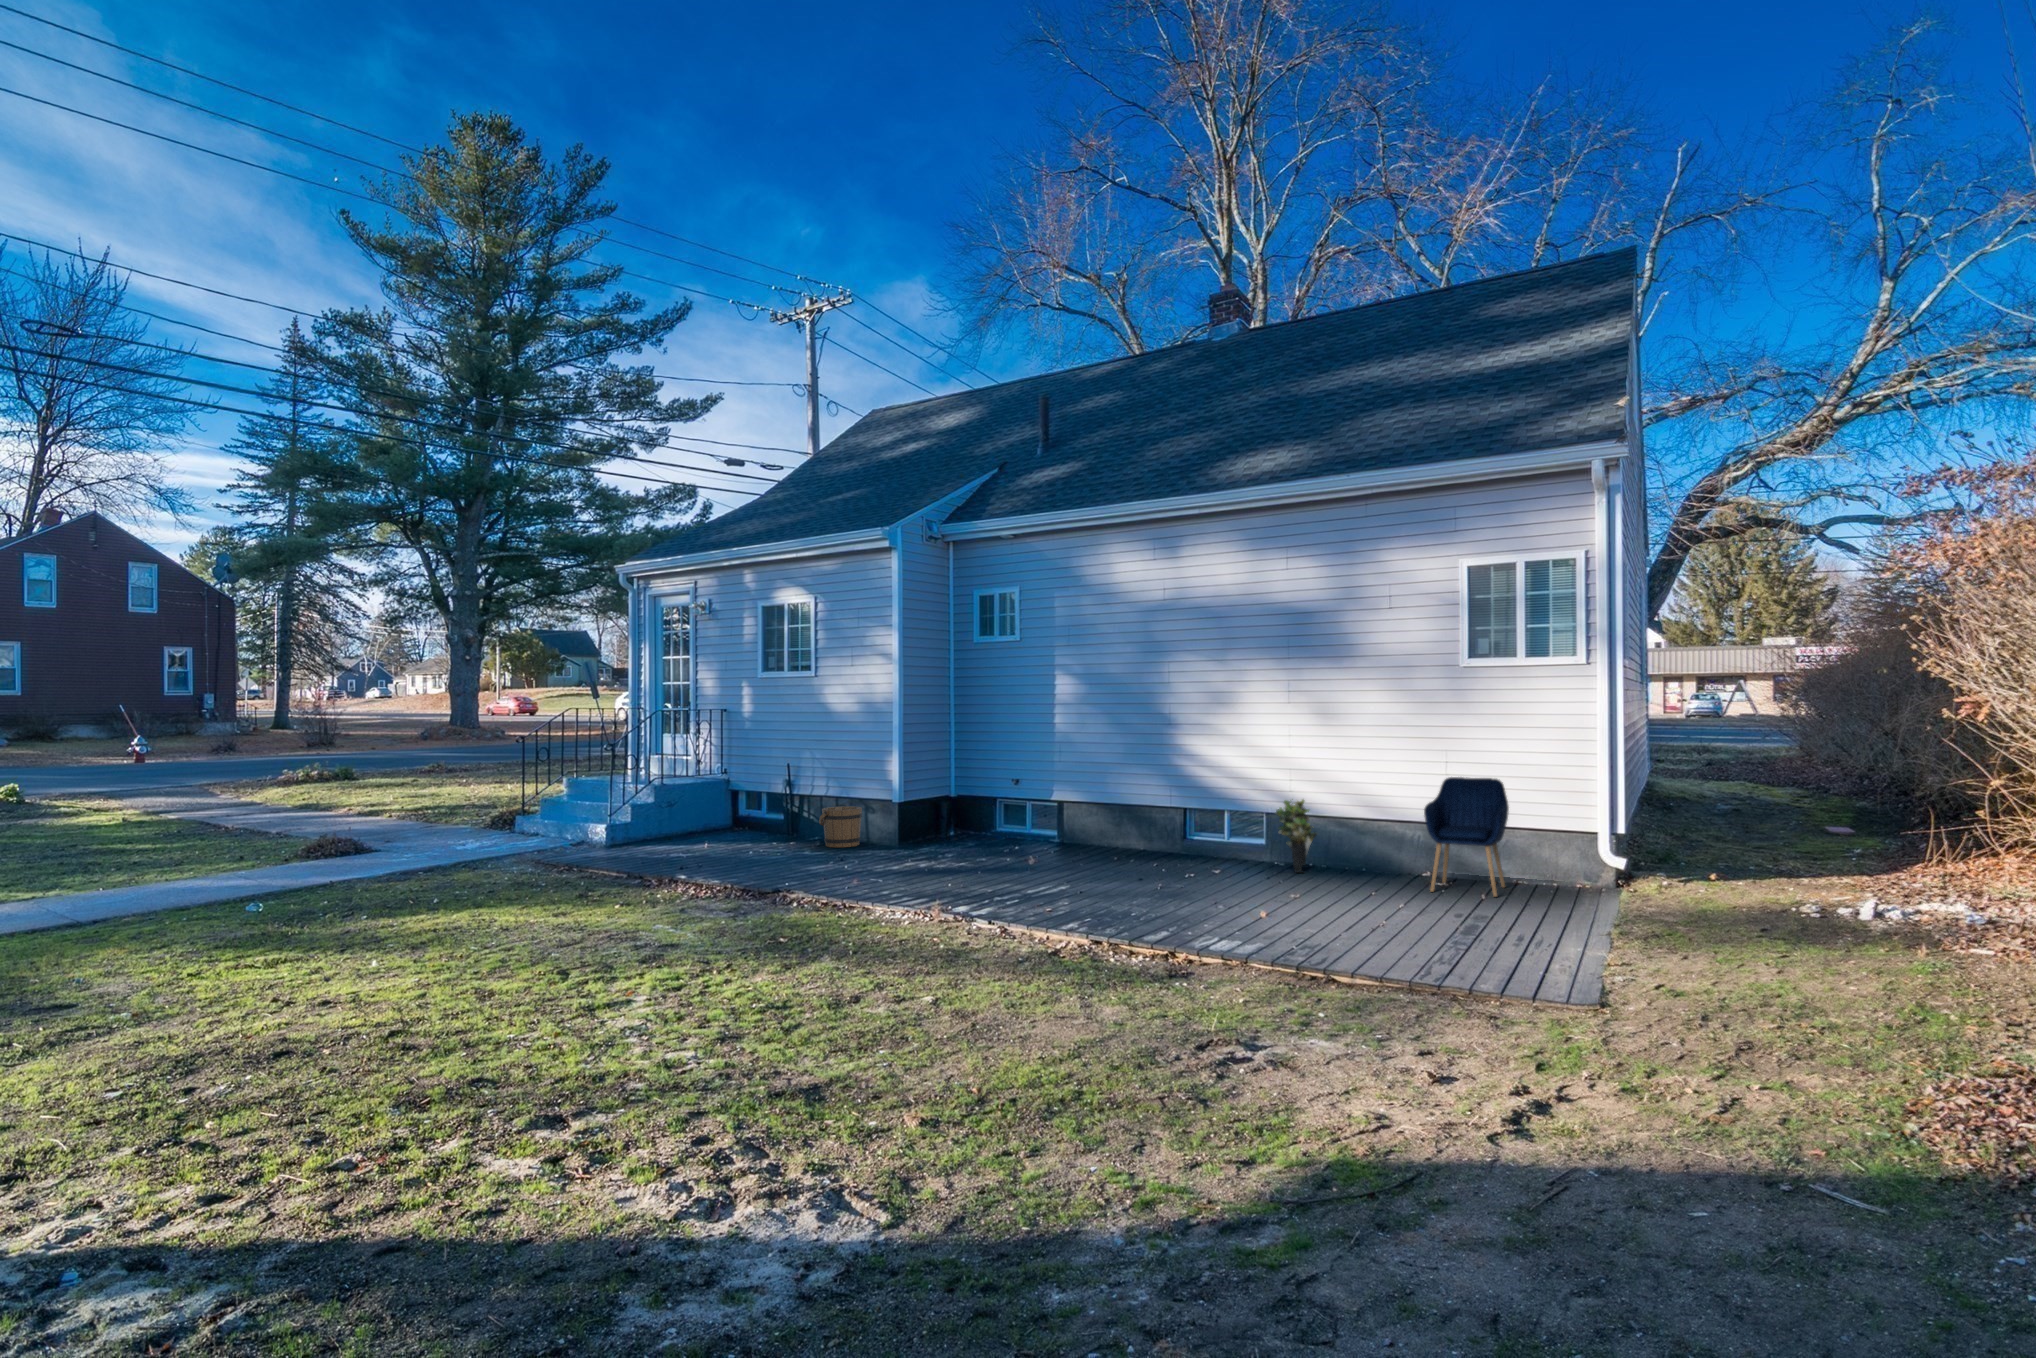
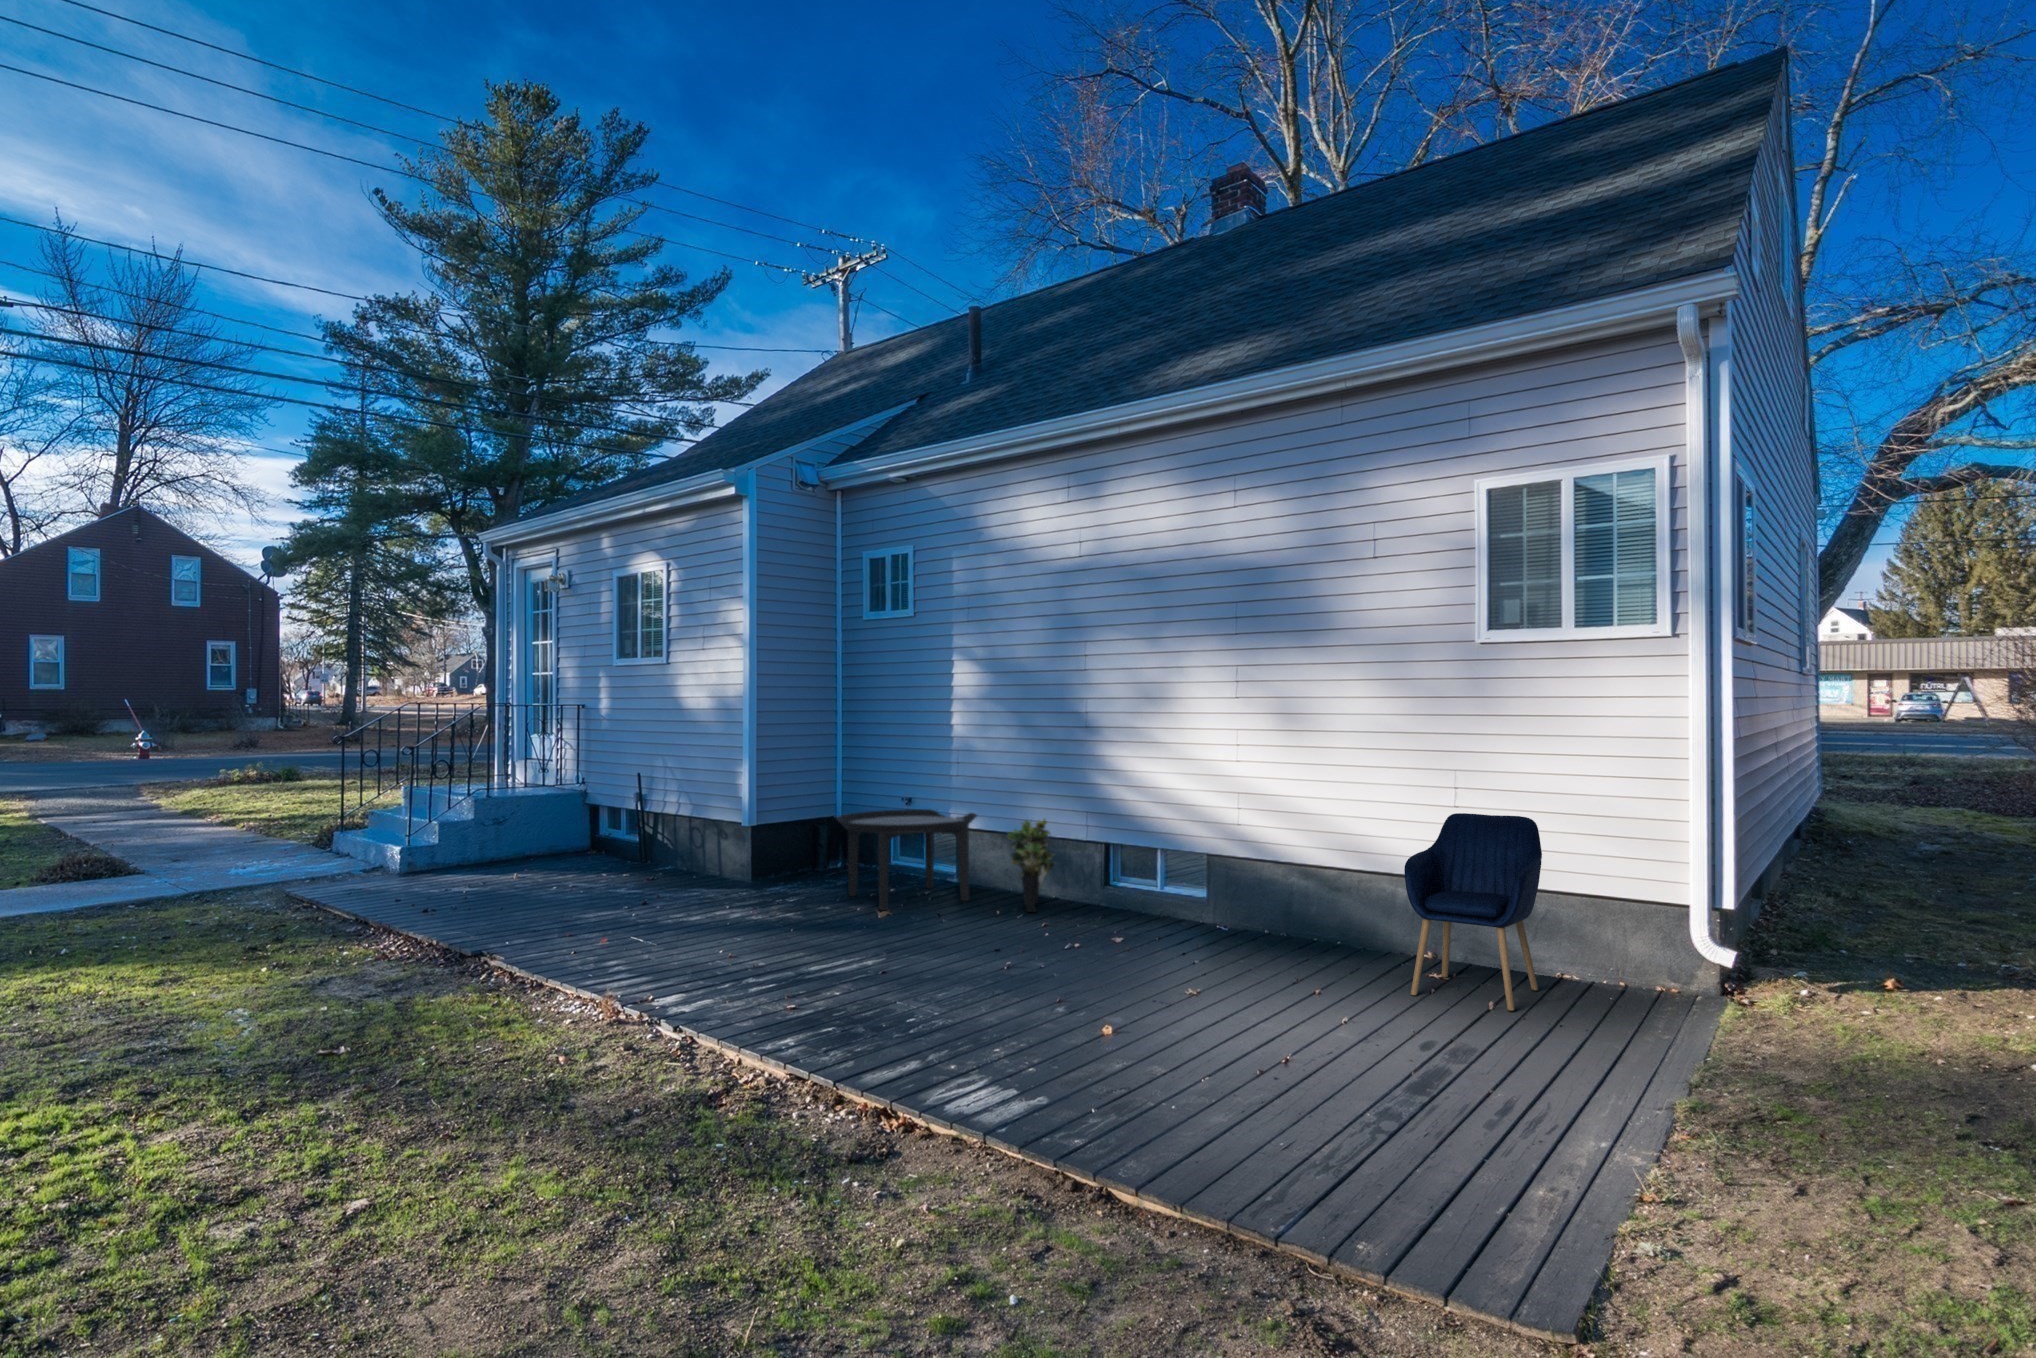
round table: none [981,786,1085,859] -> present [837,809,977,910]
potted plant: present [1275,799,1317,873] -> present [1008,819,1056,912]
bucket: present [819,806,862,848] -> none [650,831,709,885]

